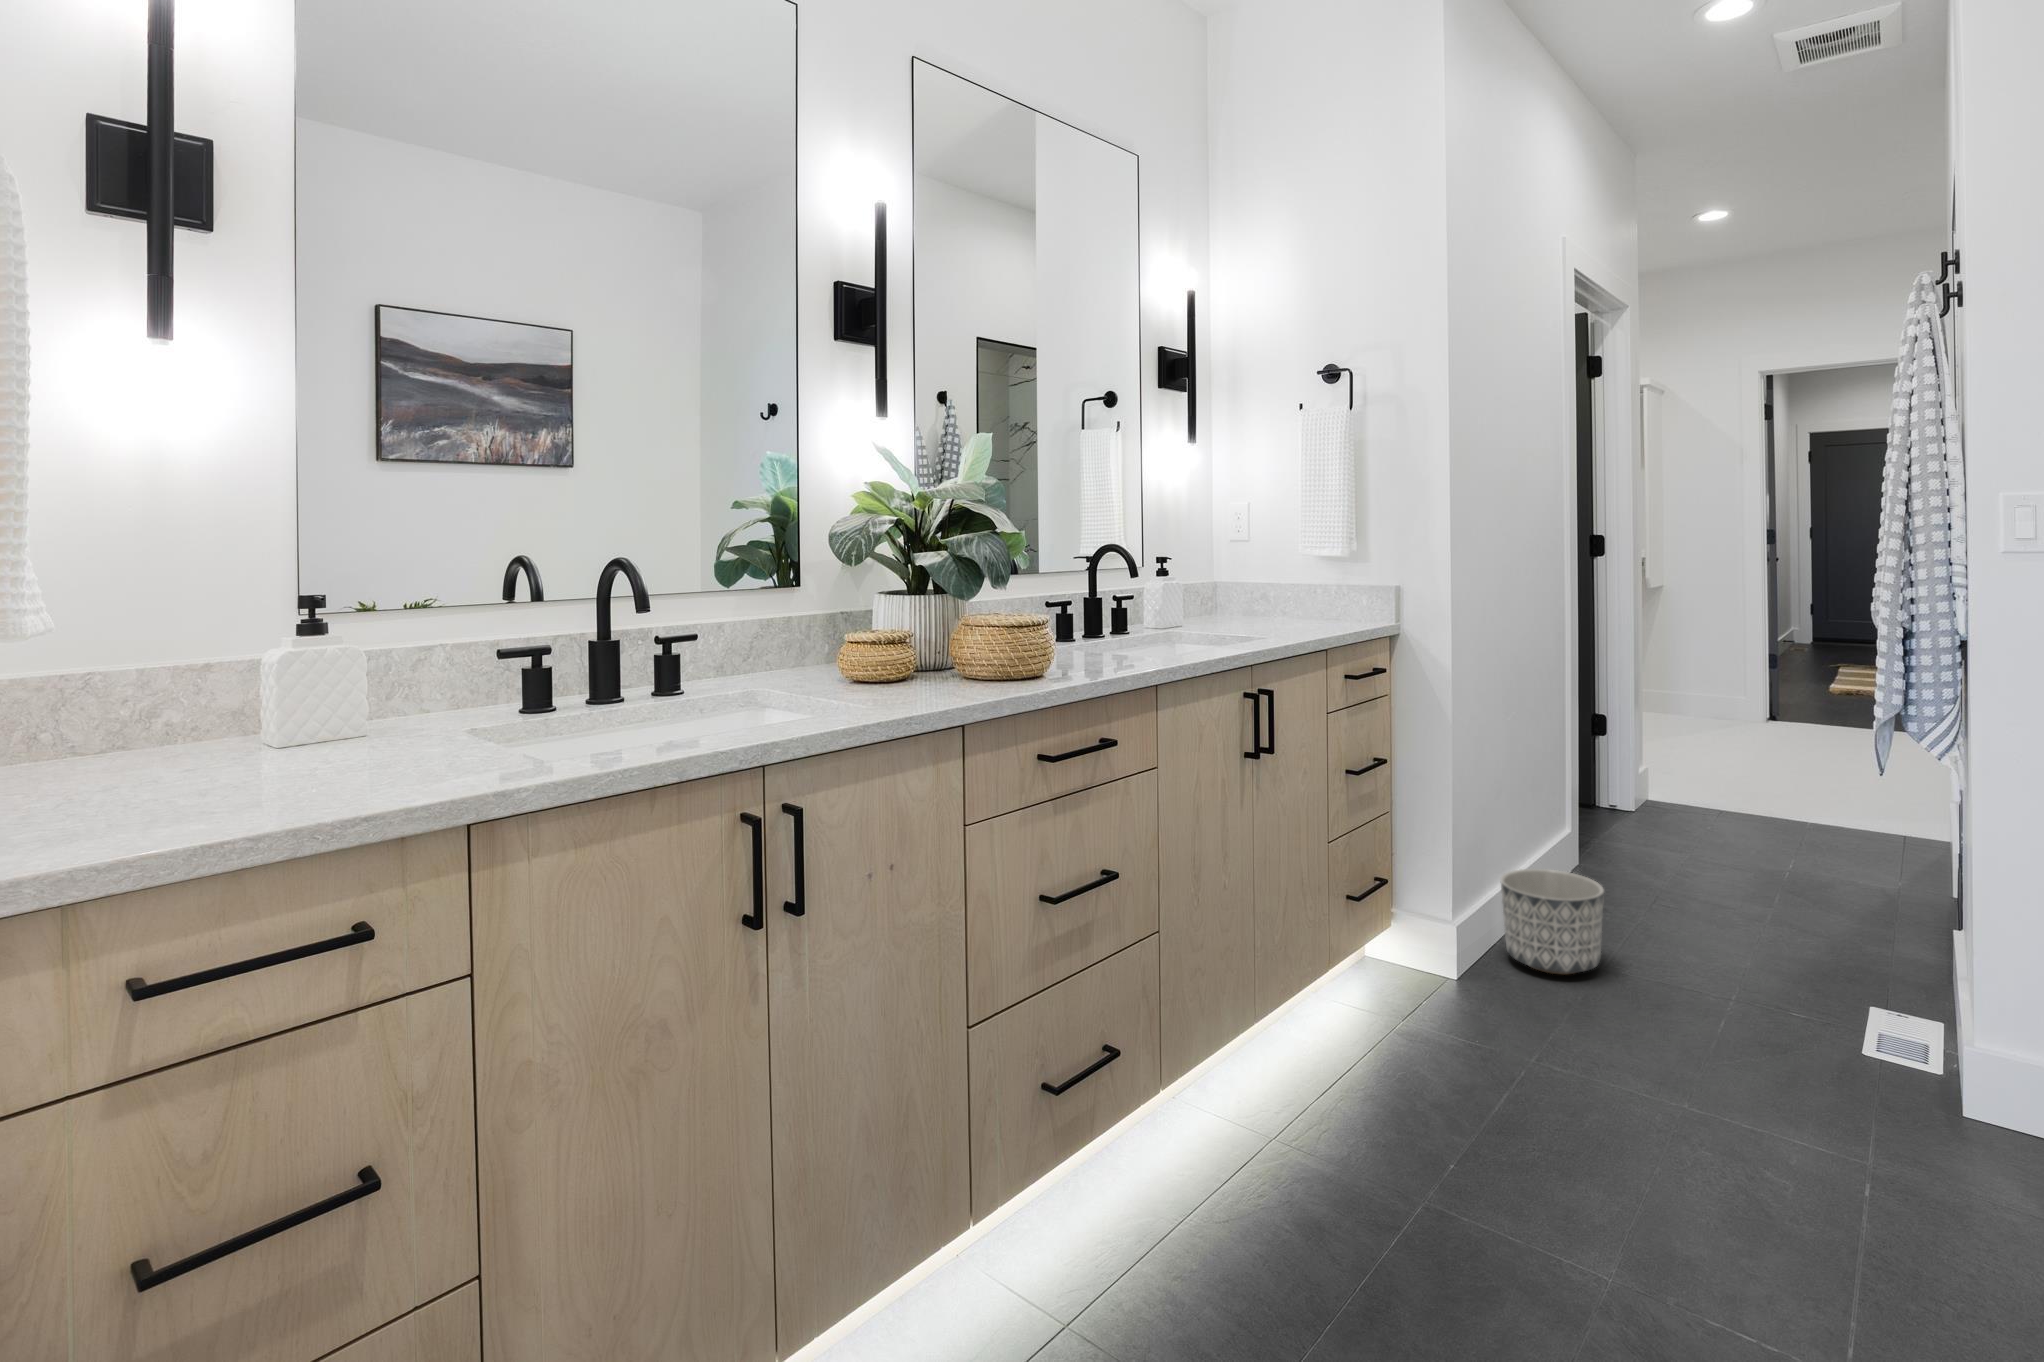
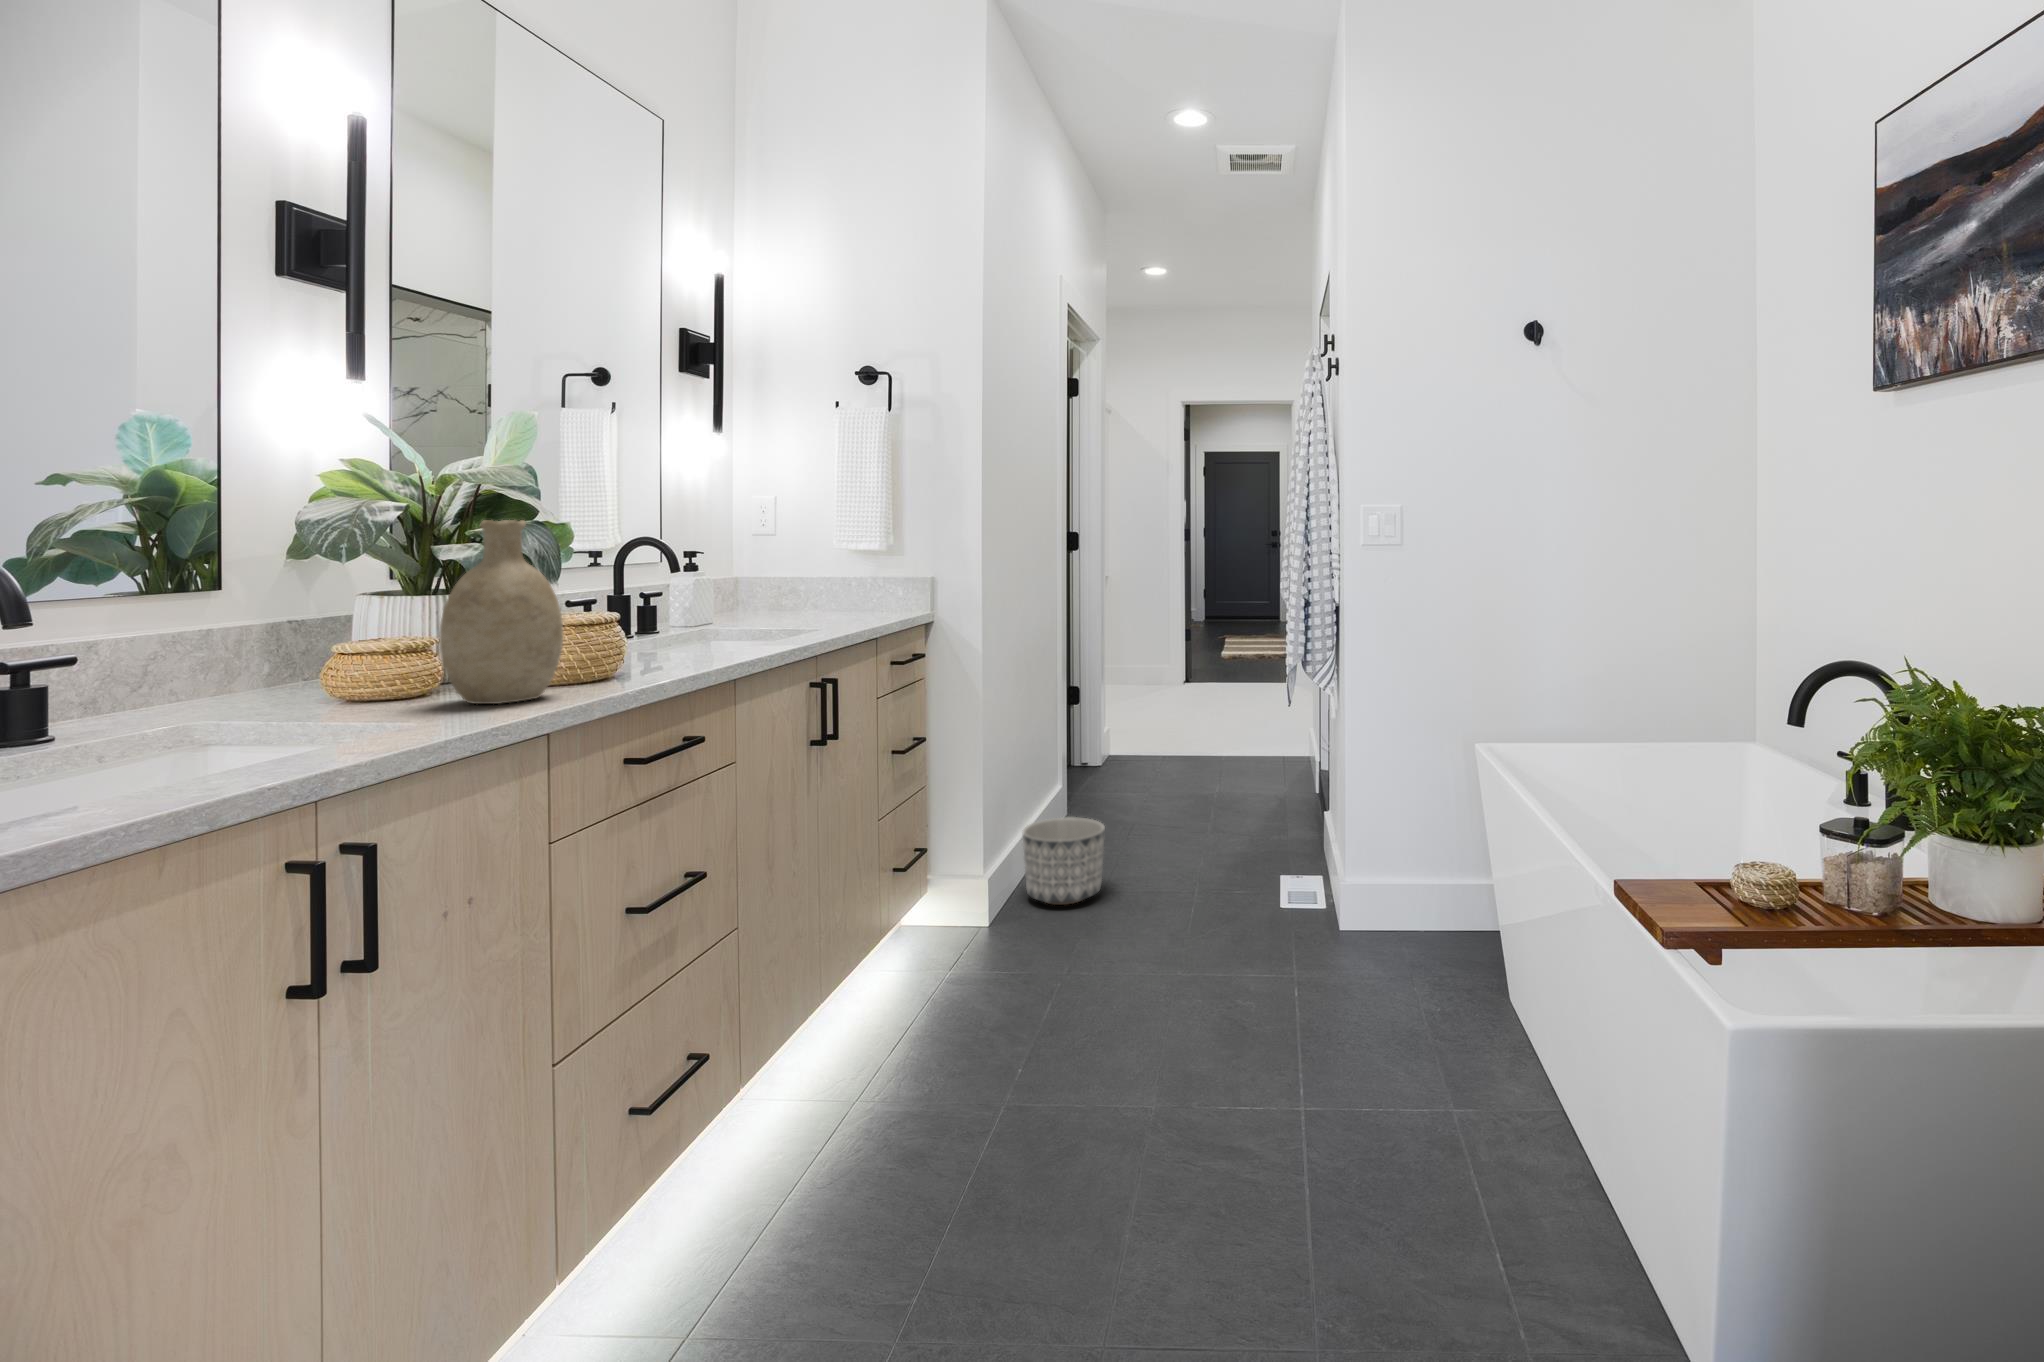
decorative vase: none [900,527,992,692] -> present [440,520,563,704]

